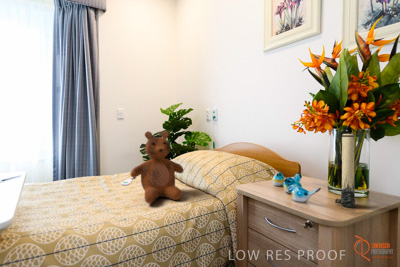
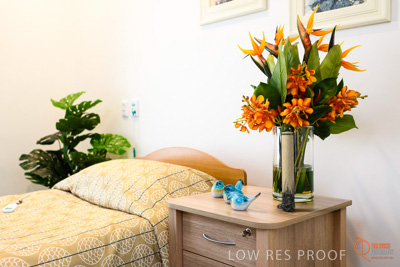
teddy bear: present [131,131,184,204] -> none [20,132,96,230]

